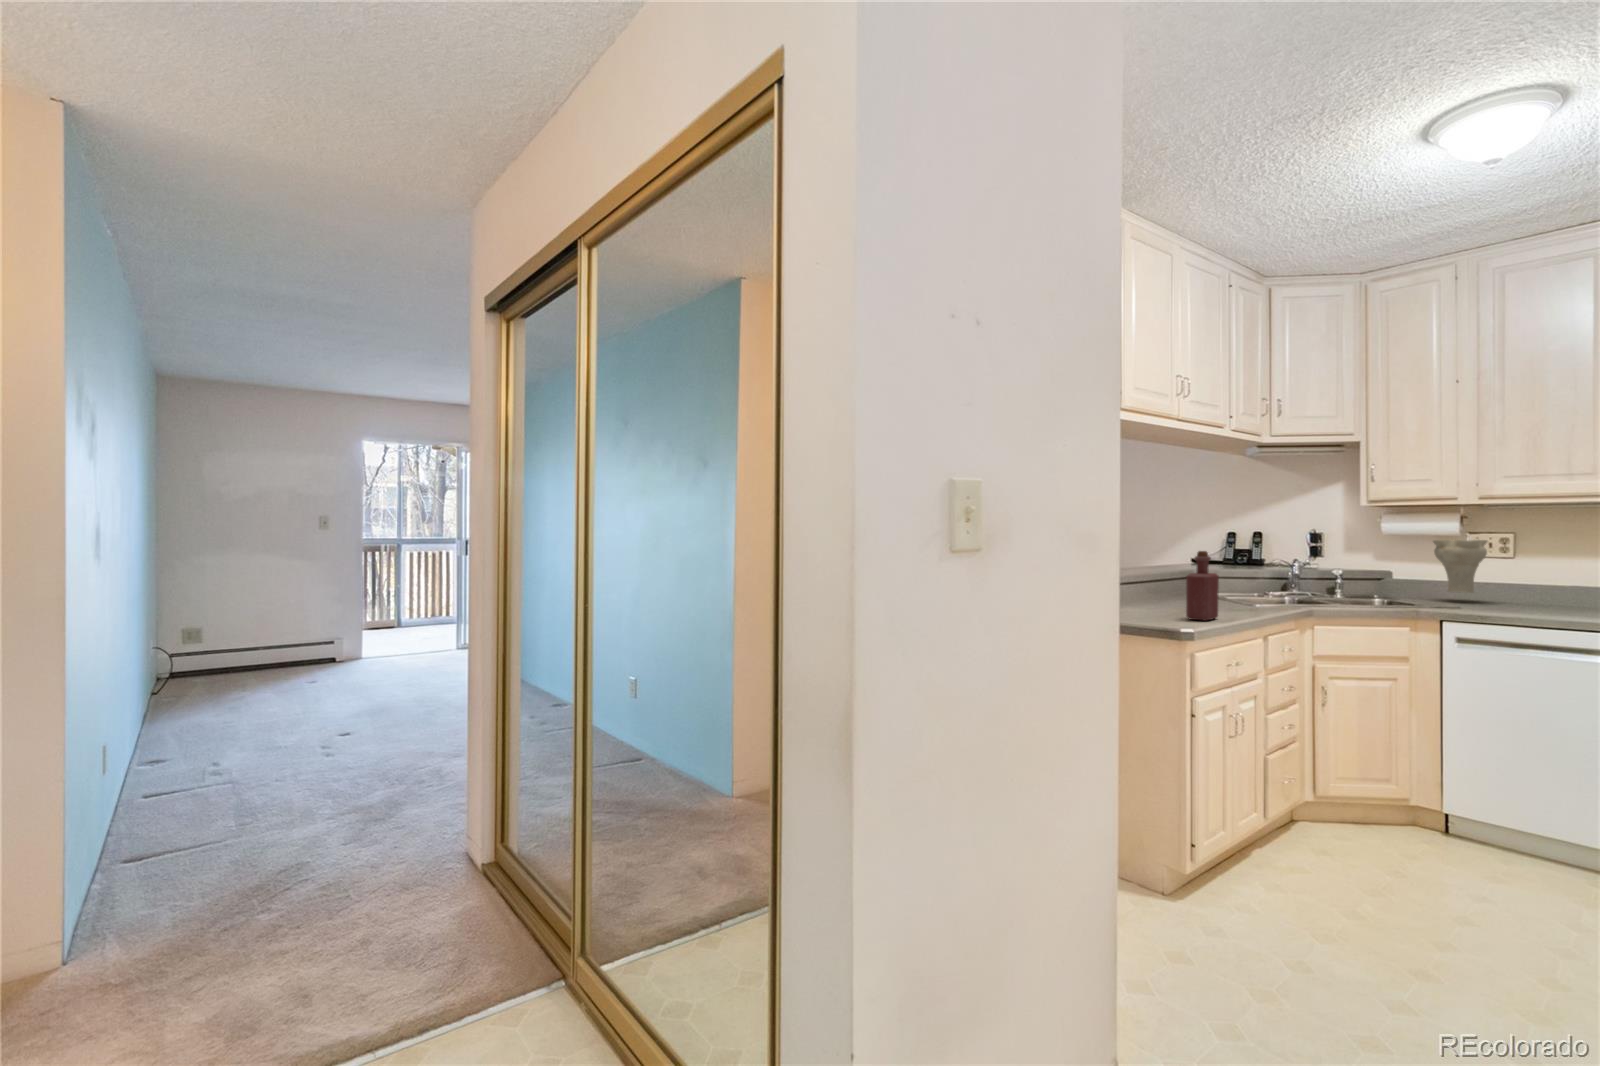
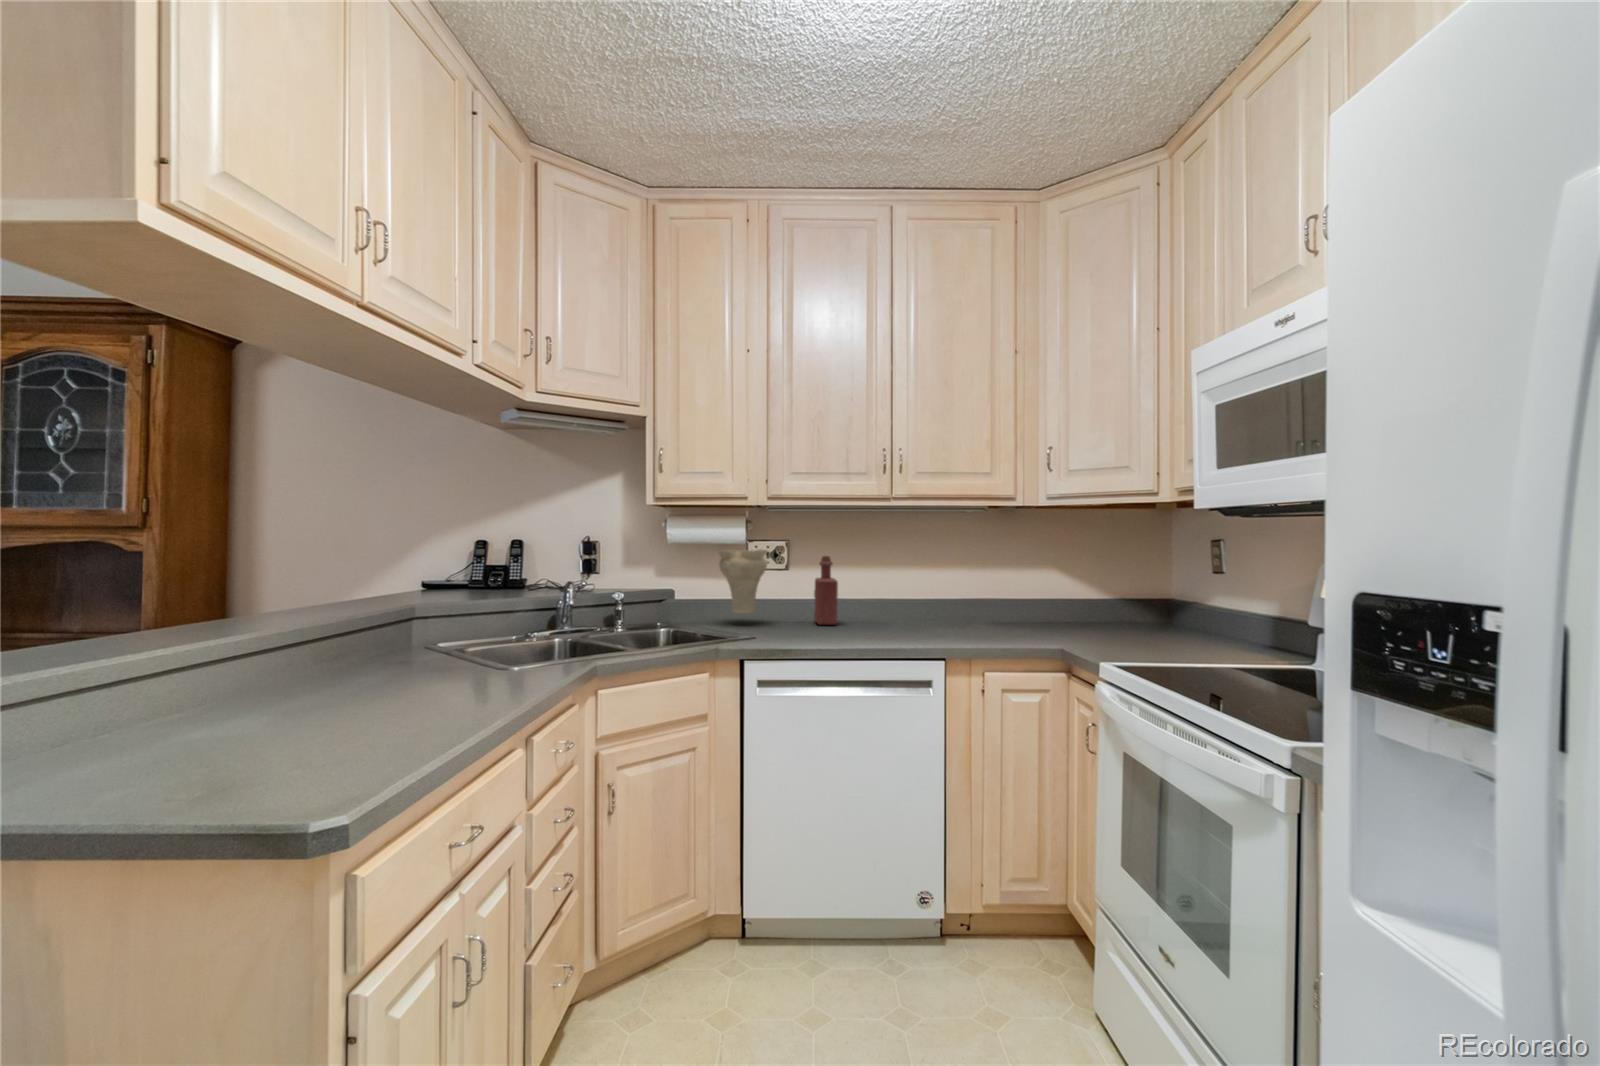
bottle: present [1186,551,1219,621] -> present [814,556,838,625]

